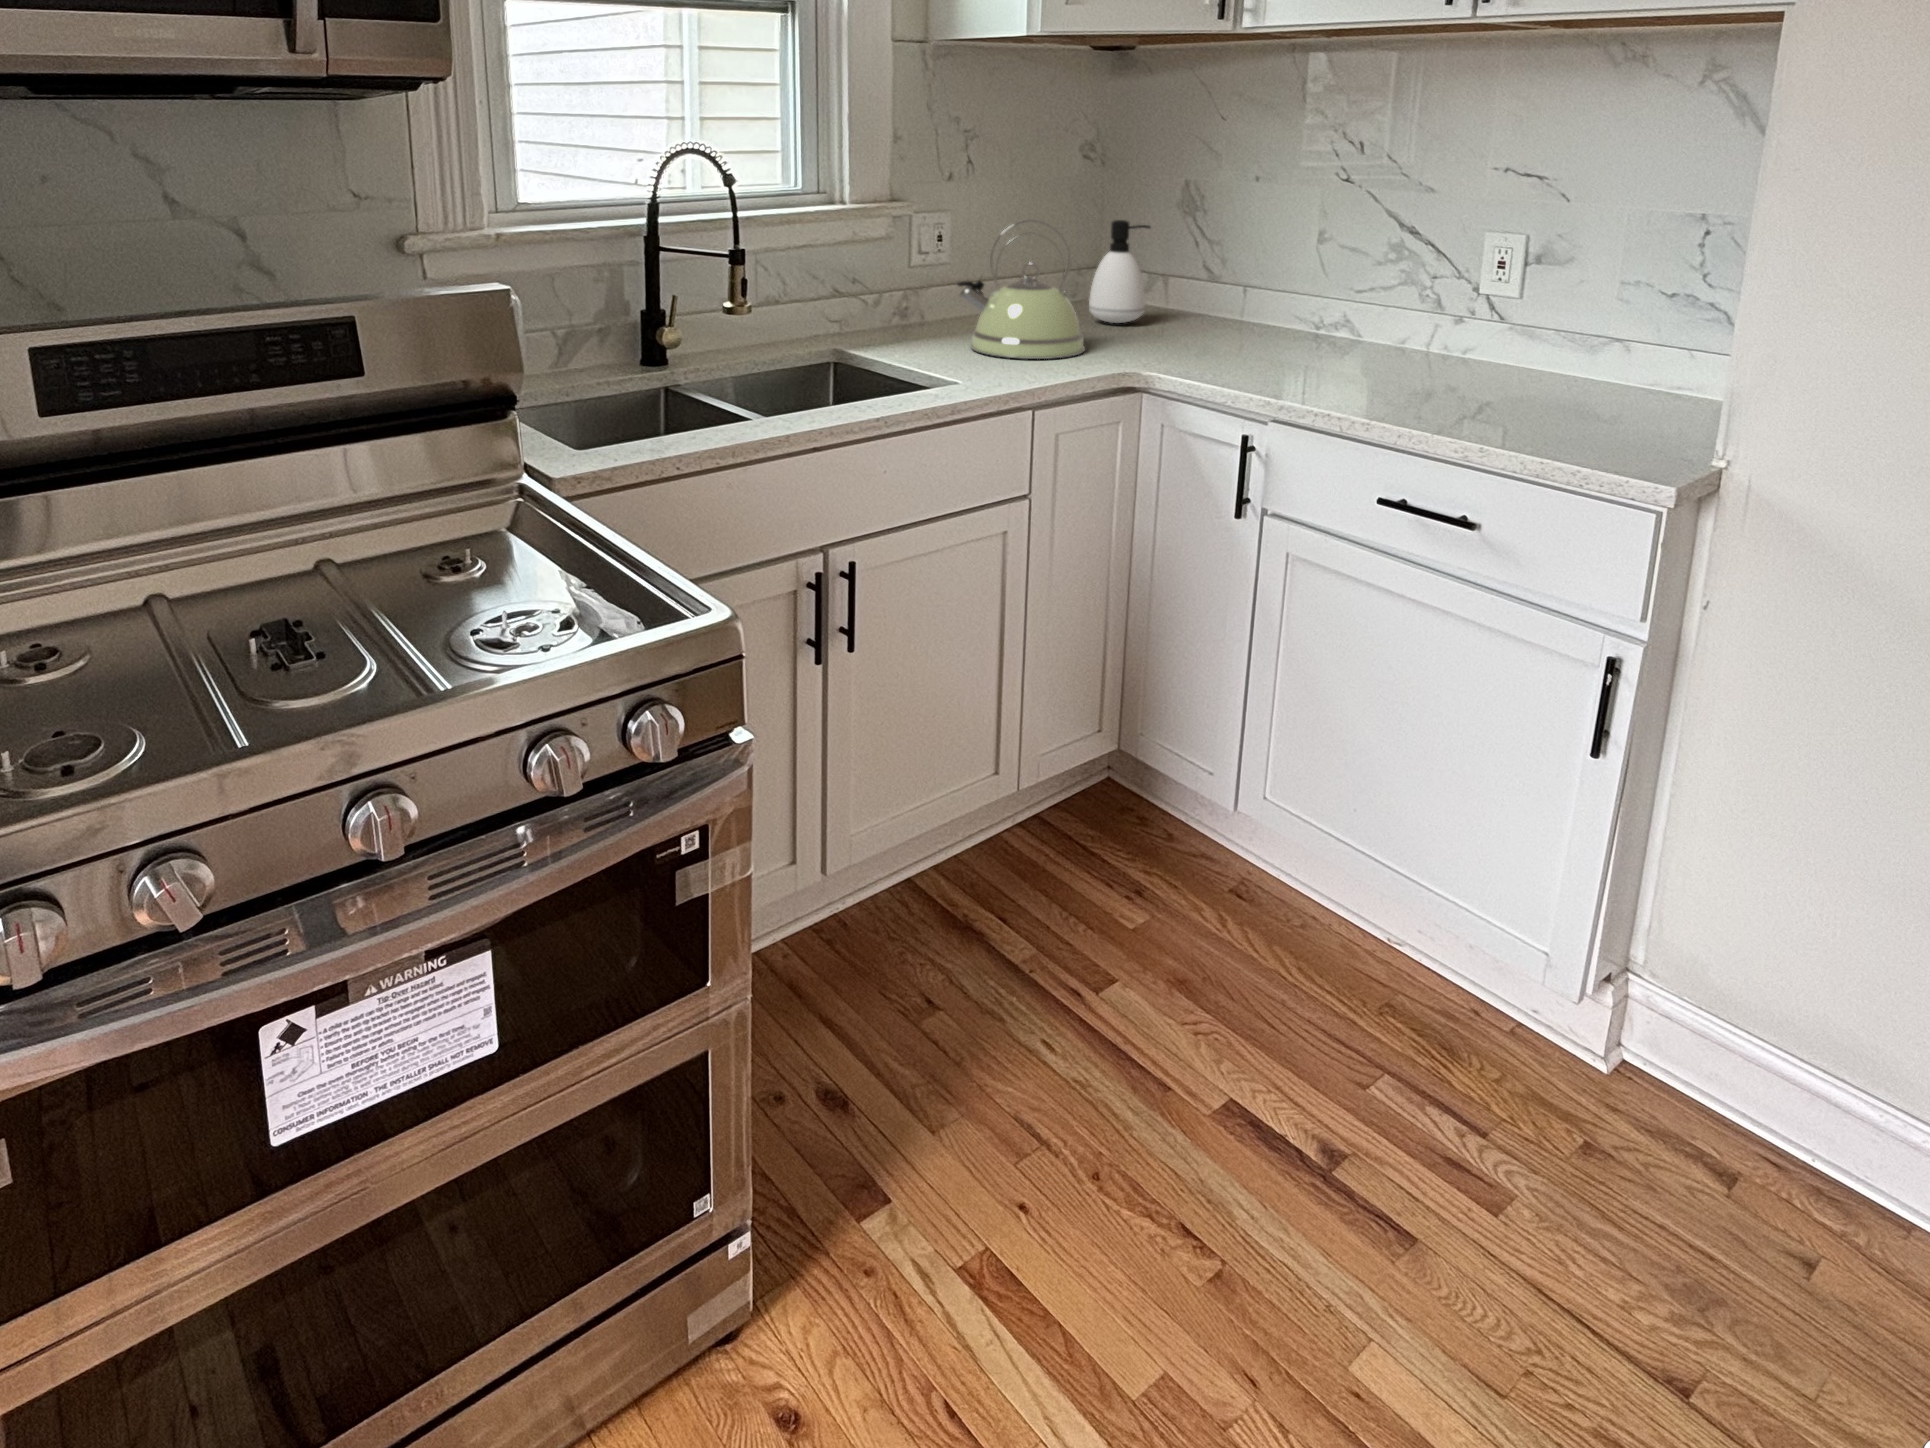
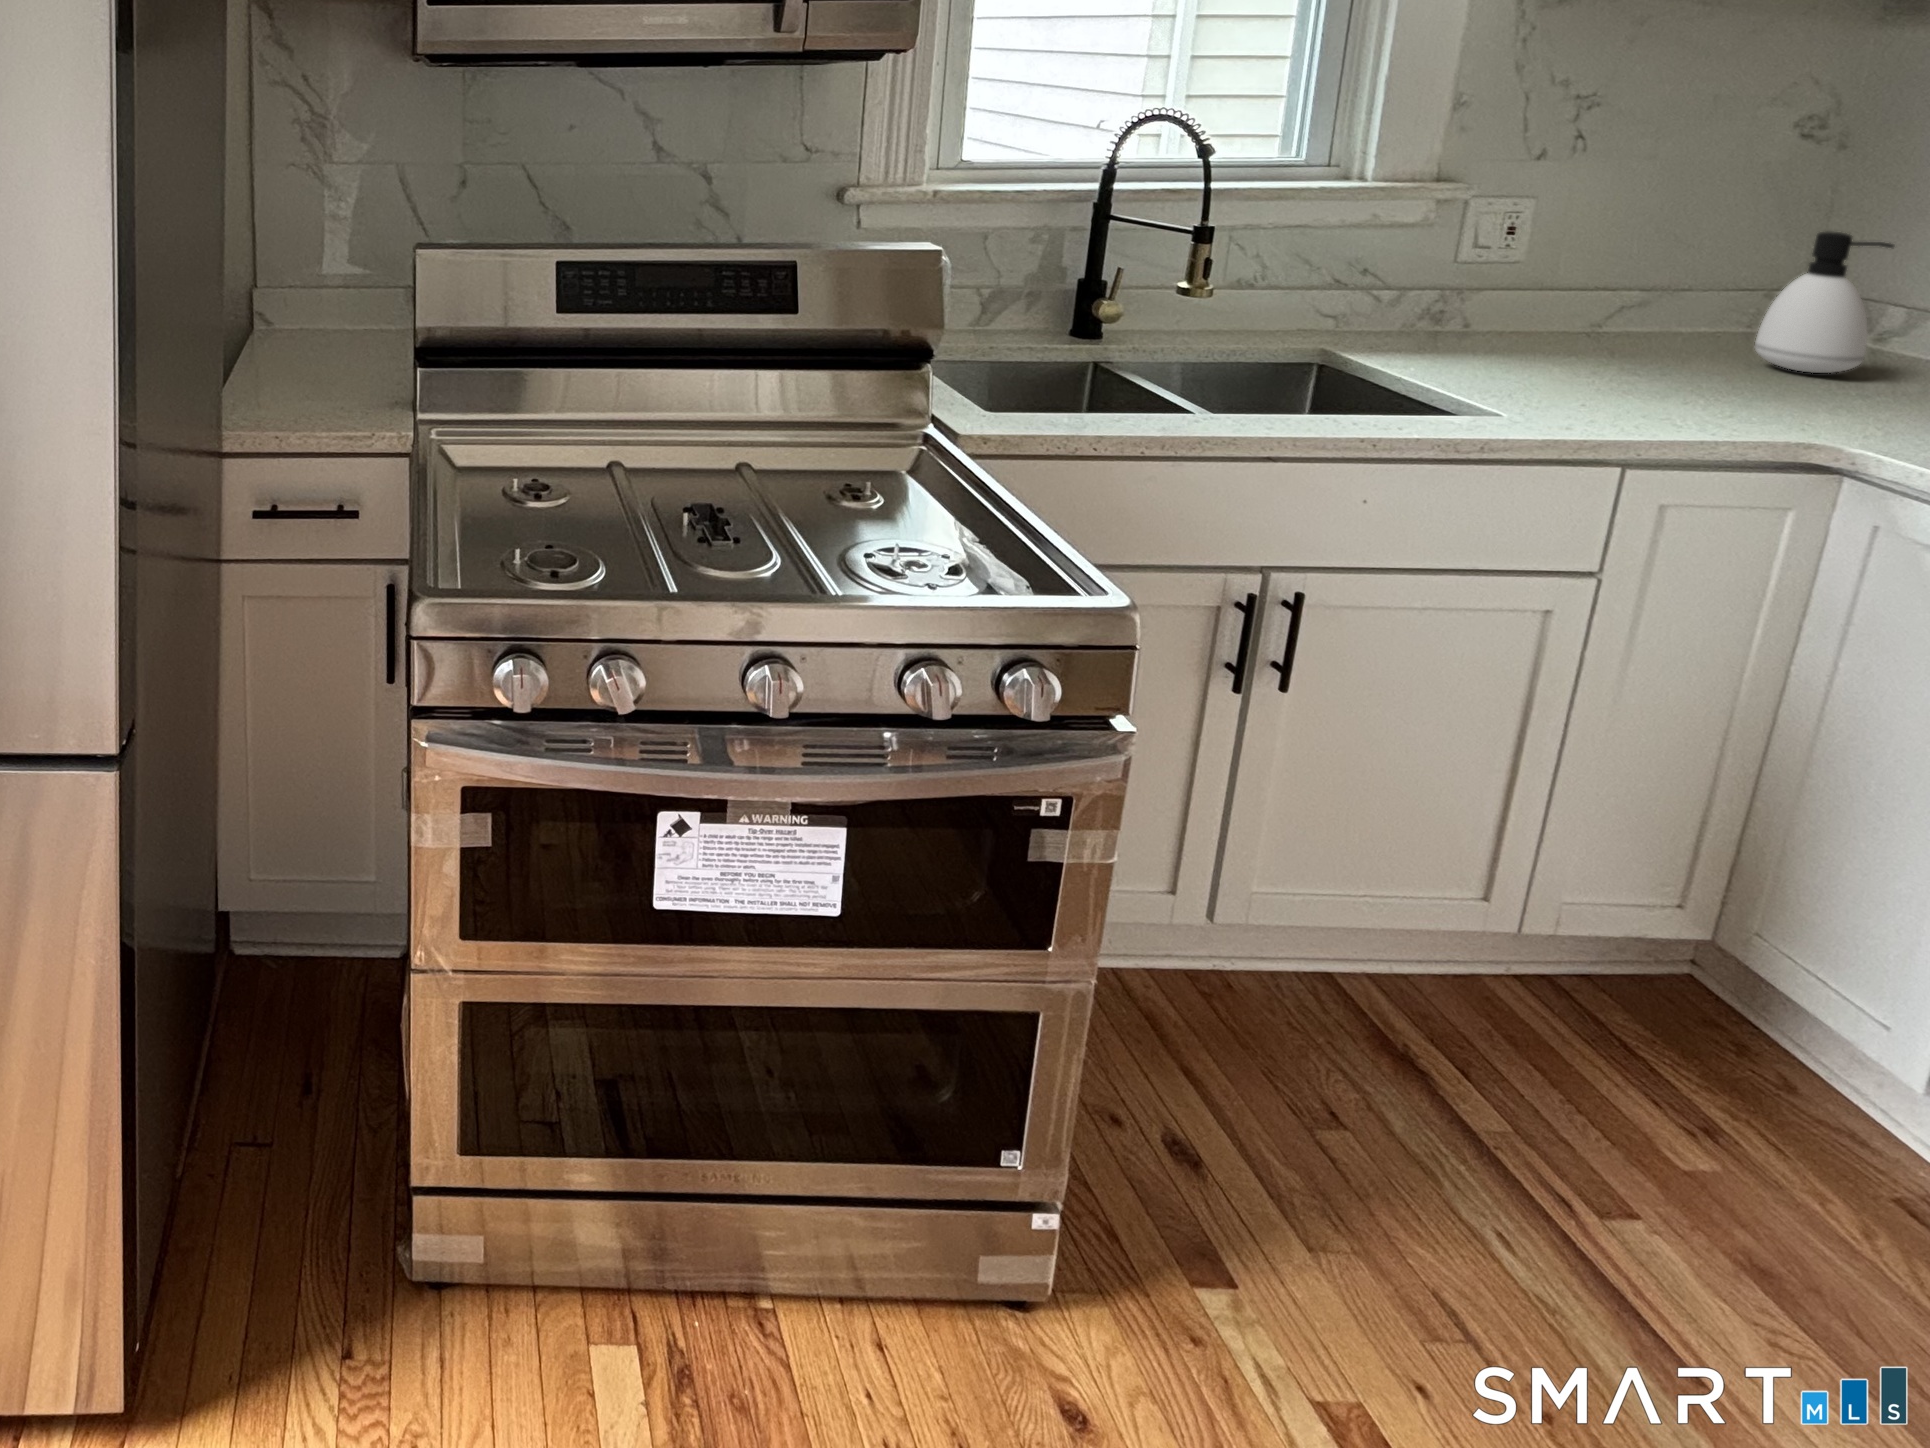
kettle: present [957,219,1085,359] -> none [1518,222,1727,406]

